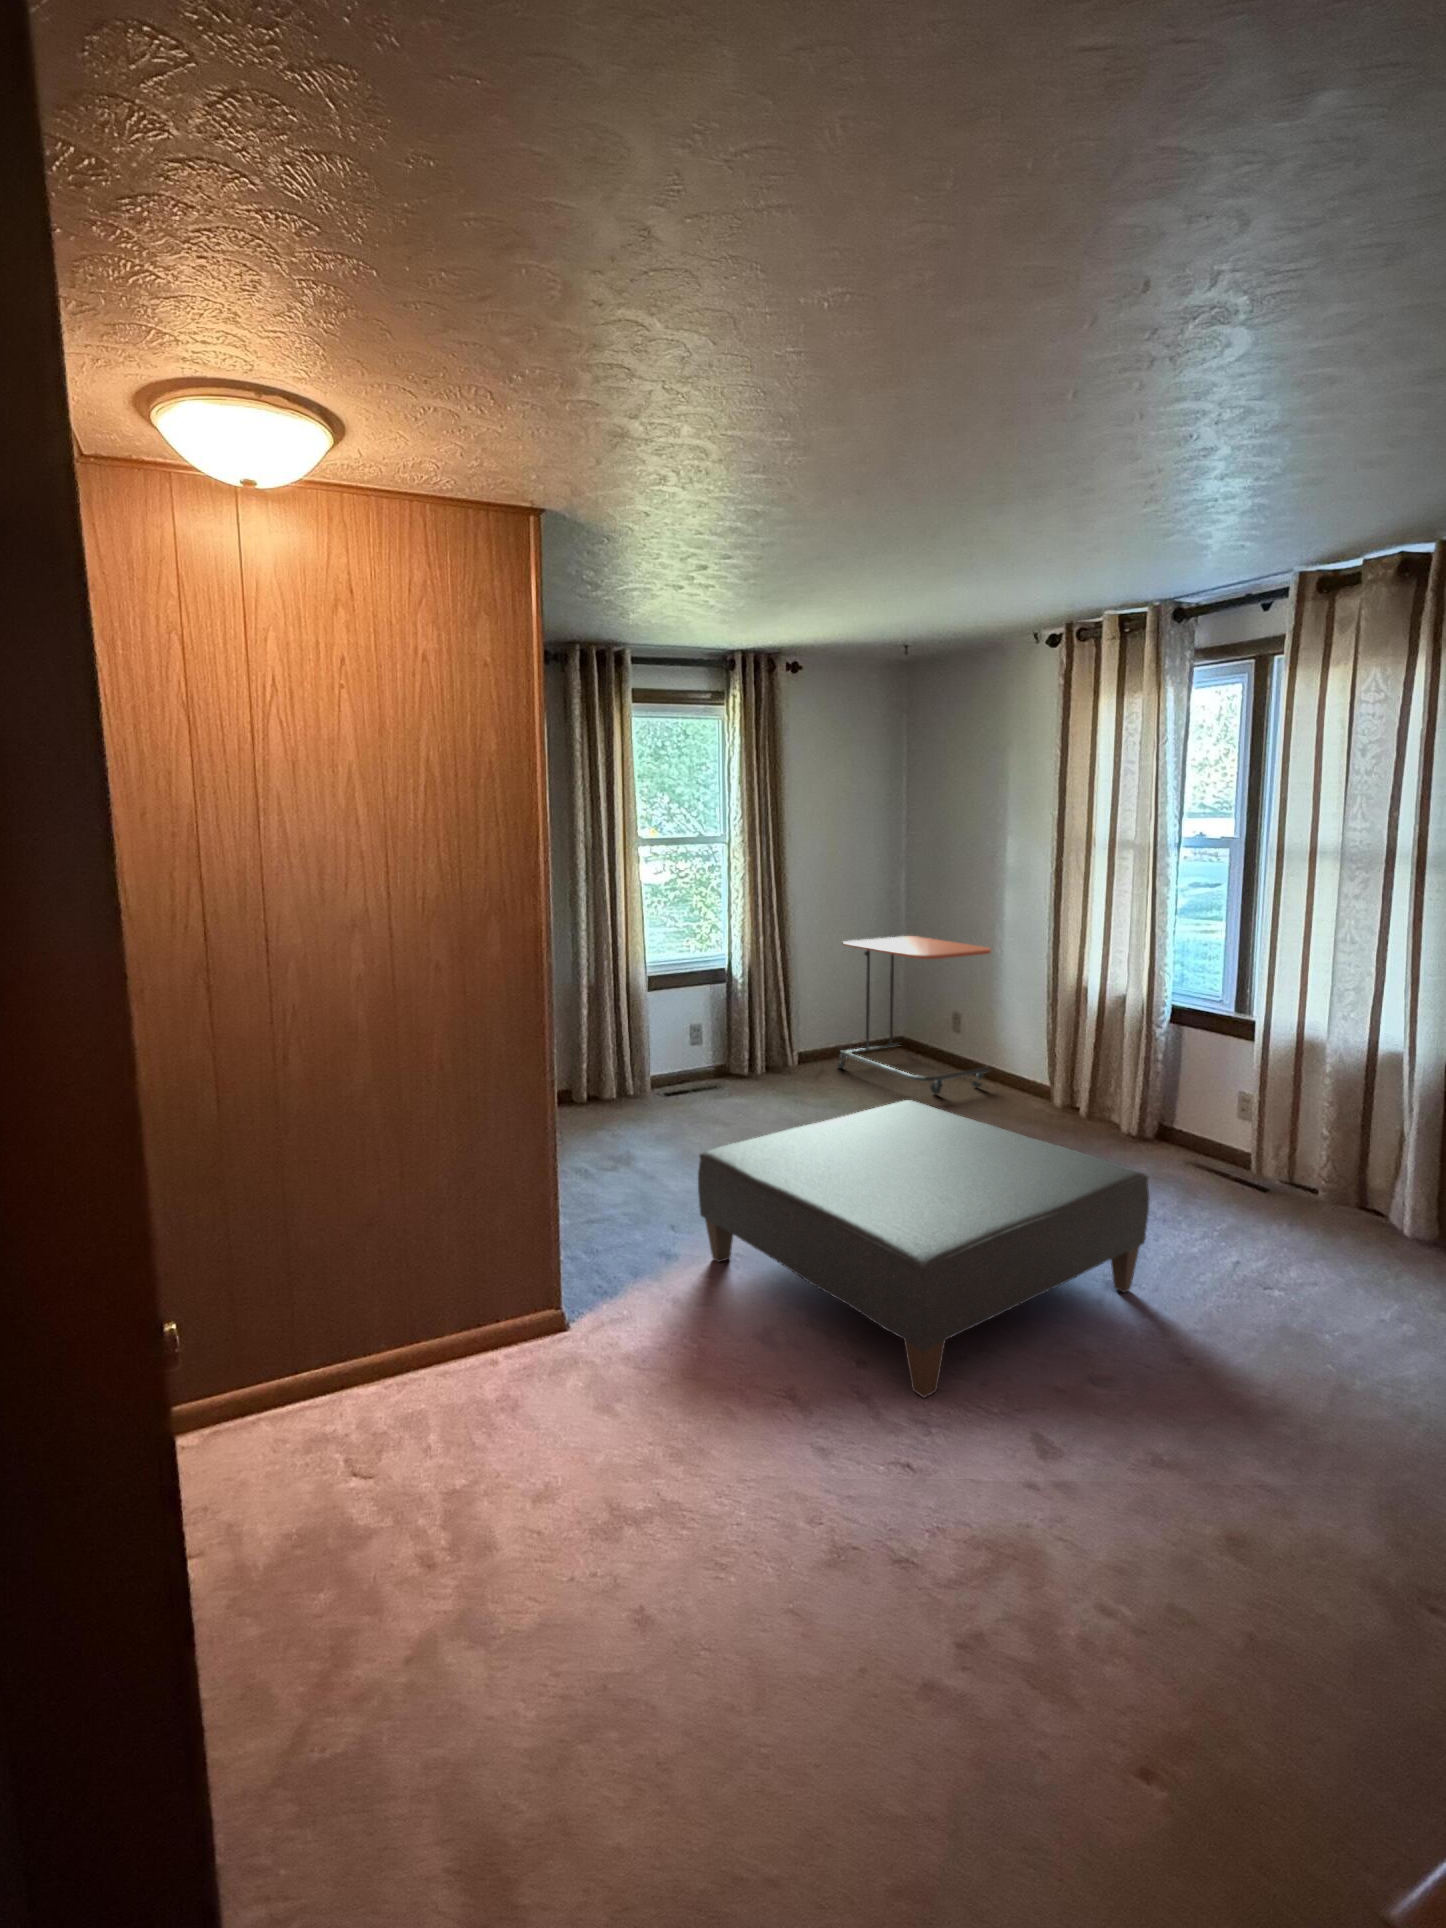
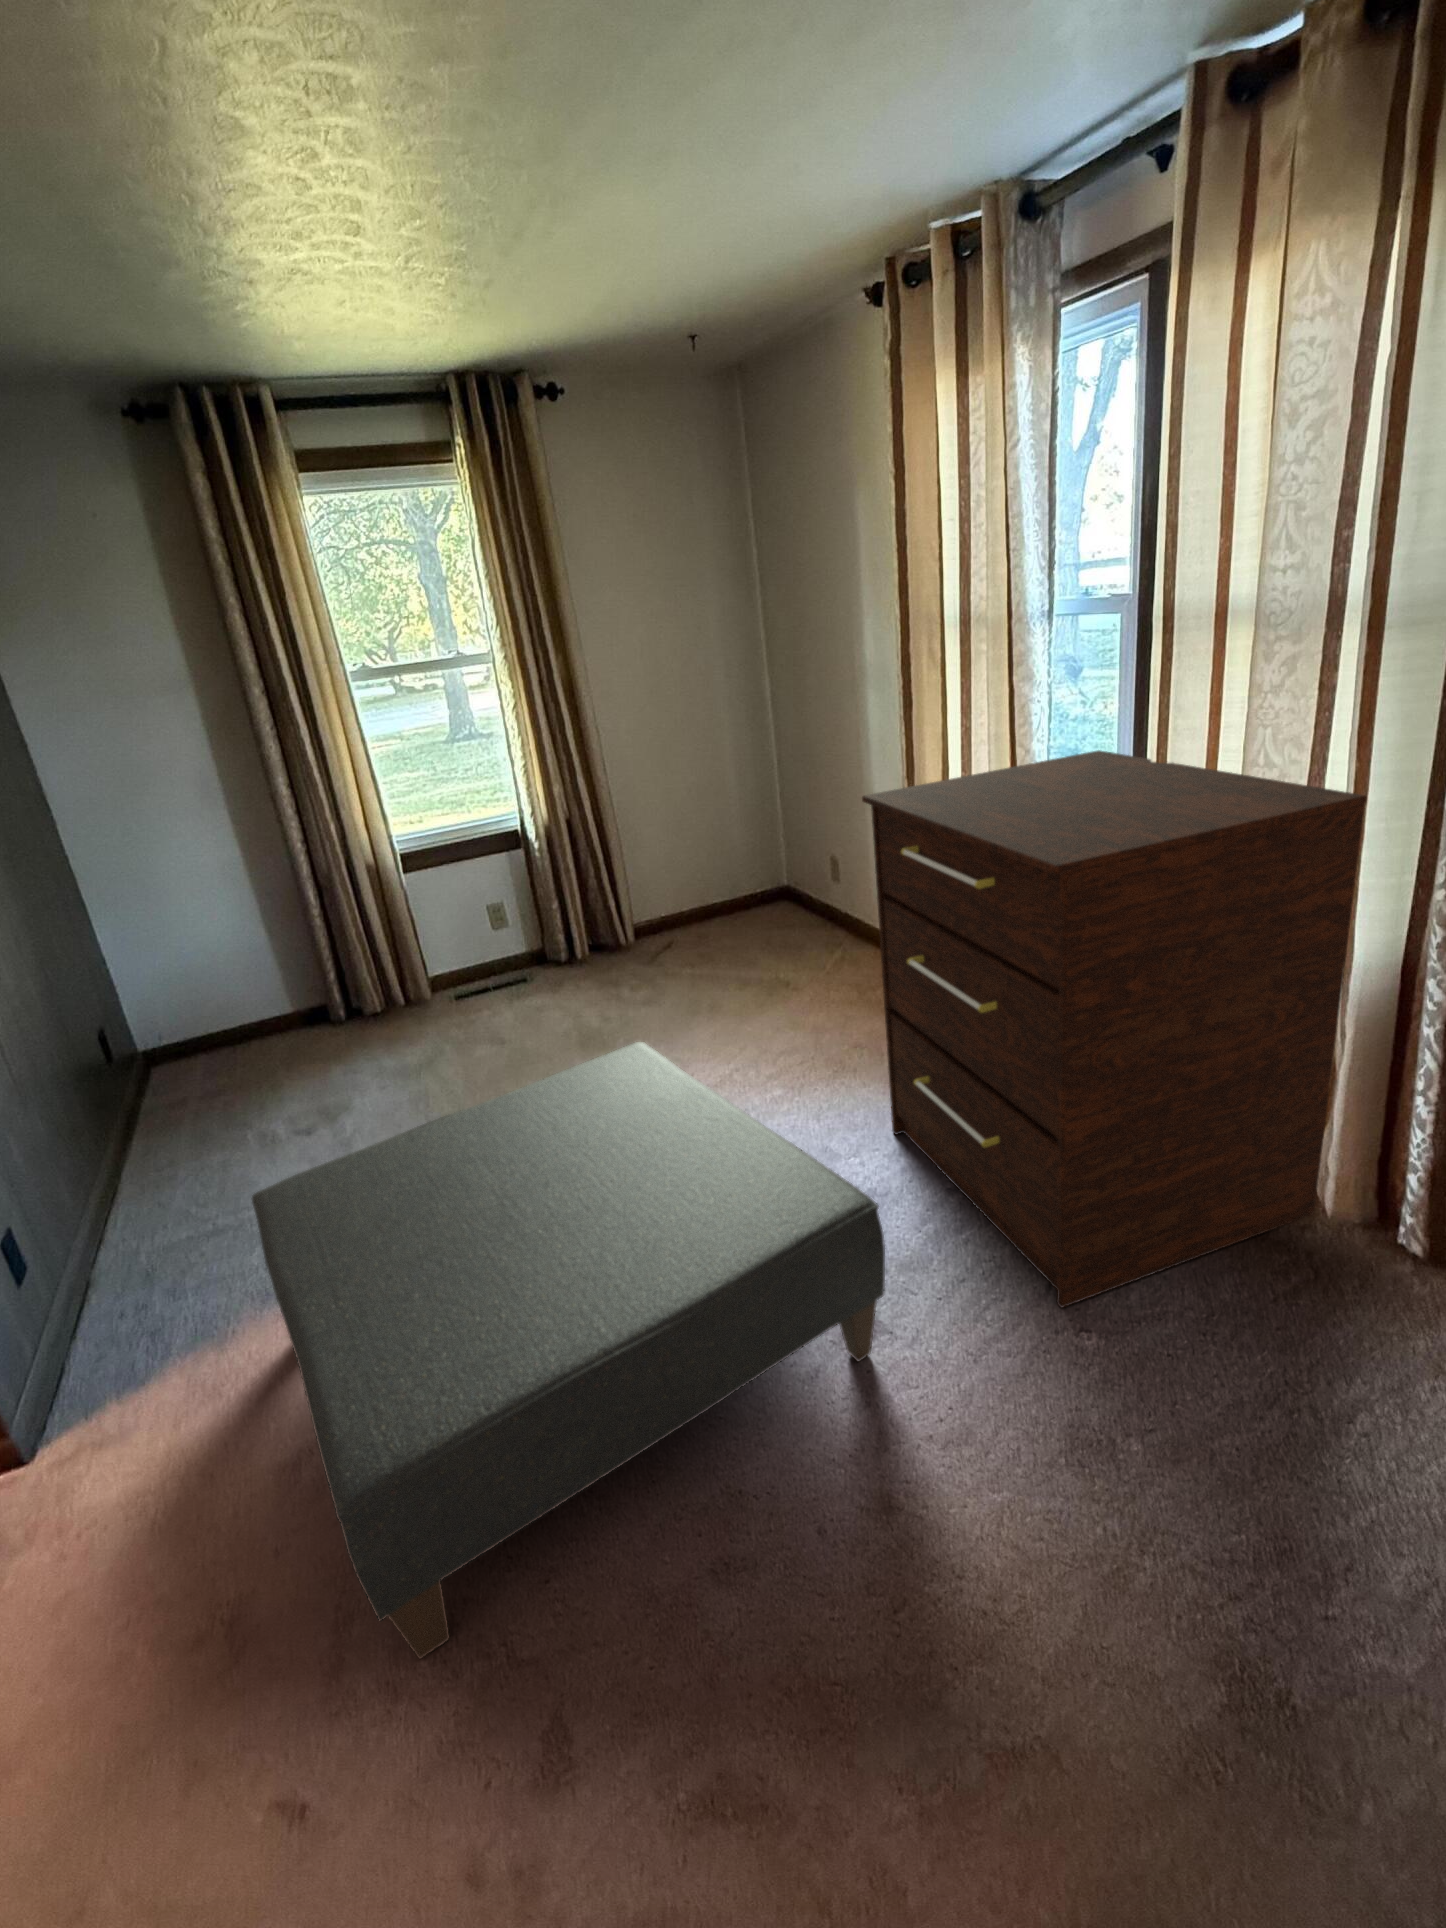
dresser: none [1078,933,1422,1275] -> present [862,750,1367,1307]
side table: present [837,936,992,1094] -> none [675,757,866,970]

